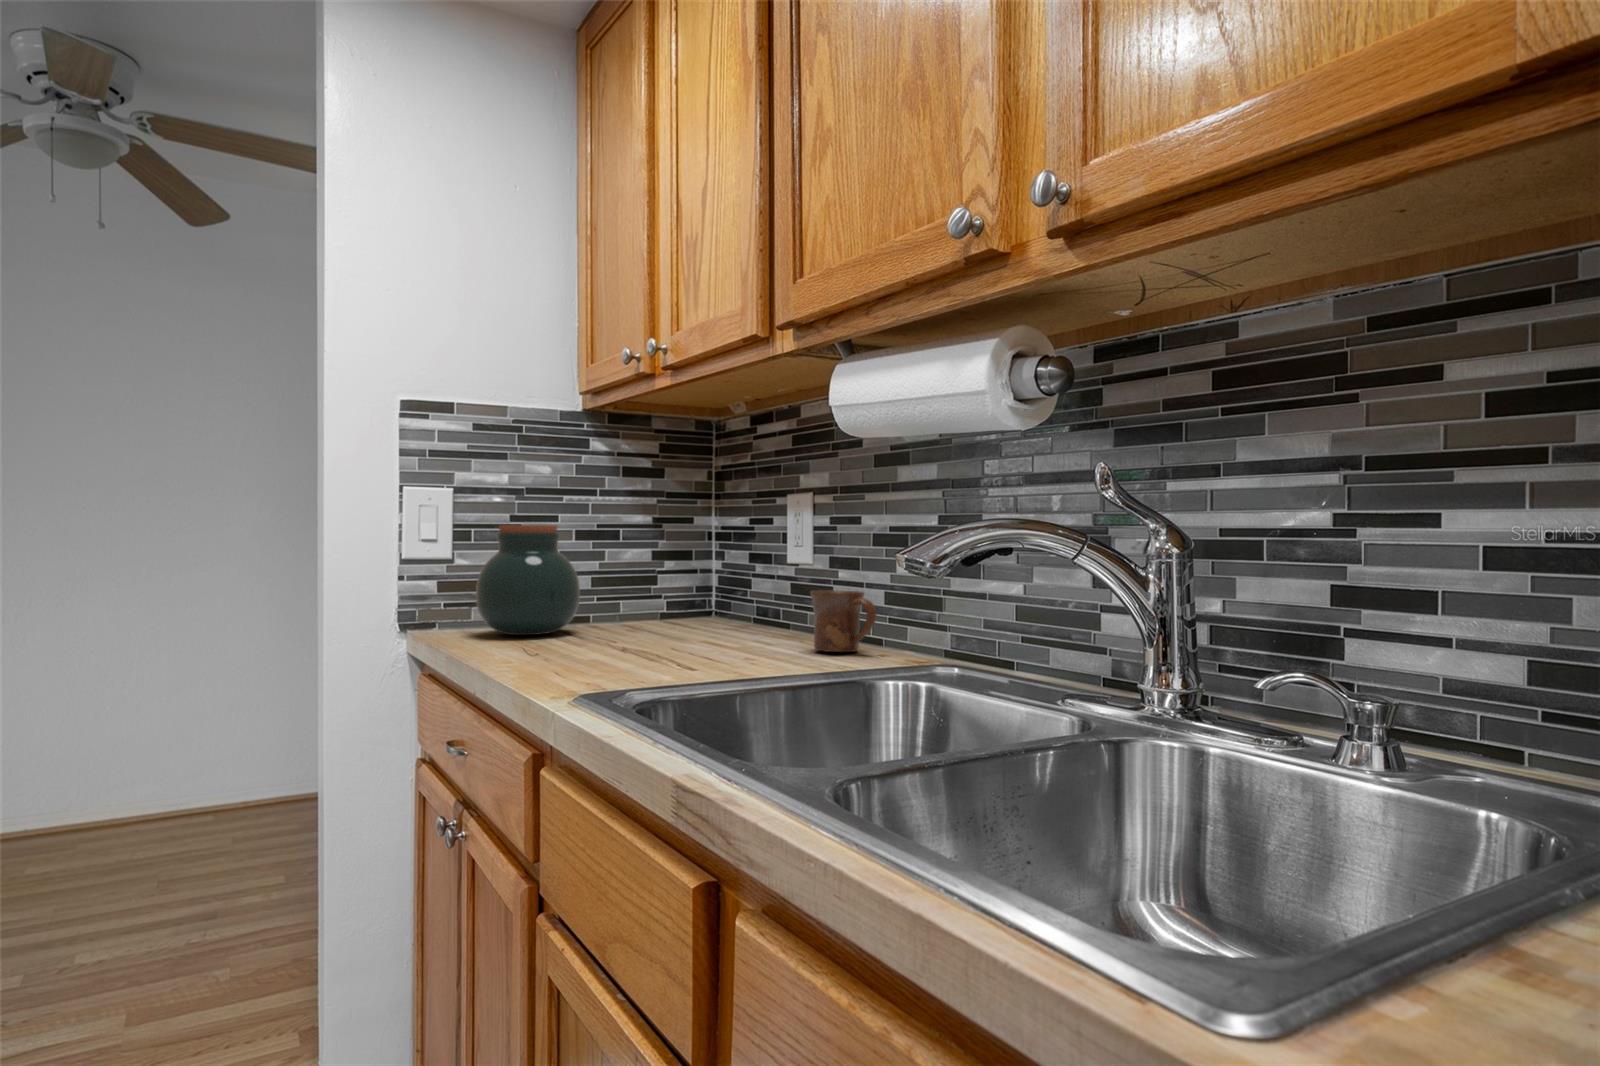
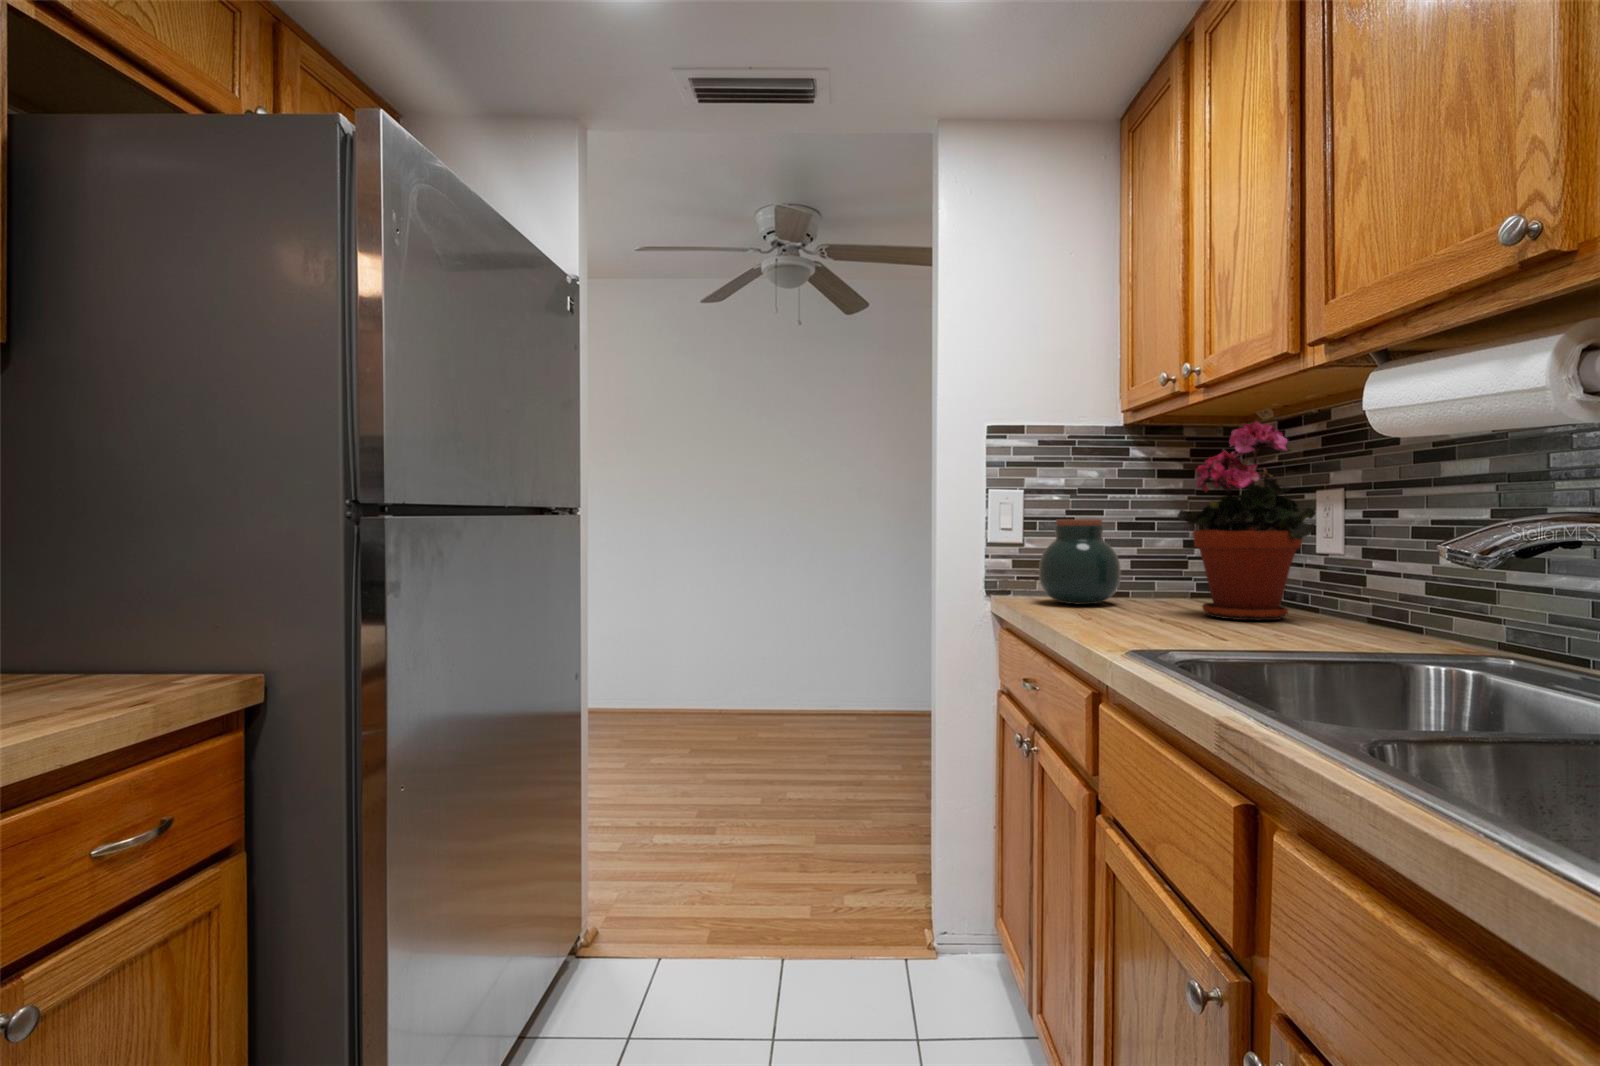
potted plant: none [643,411,785,643] -> present [1178,421,1316,620]
mug: present [810,590,876,652] -> none [1342,578,1416,636]

